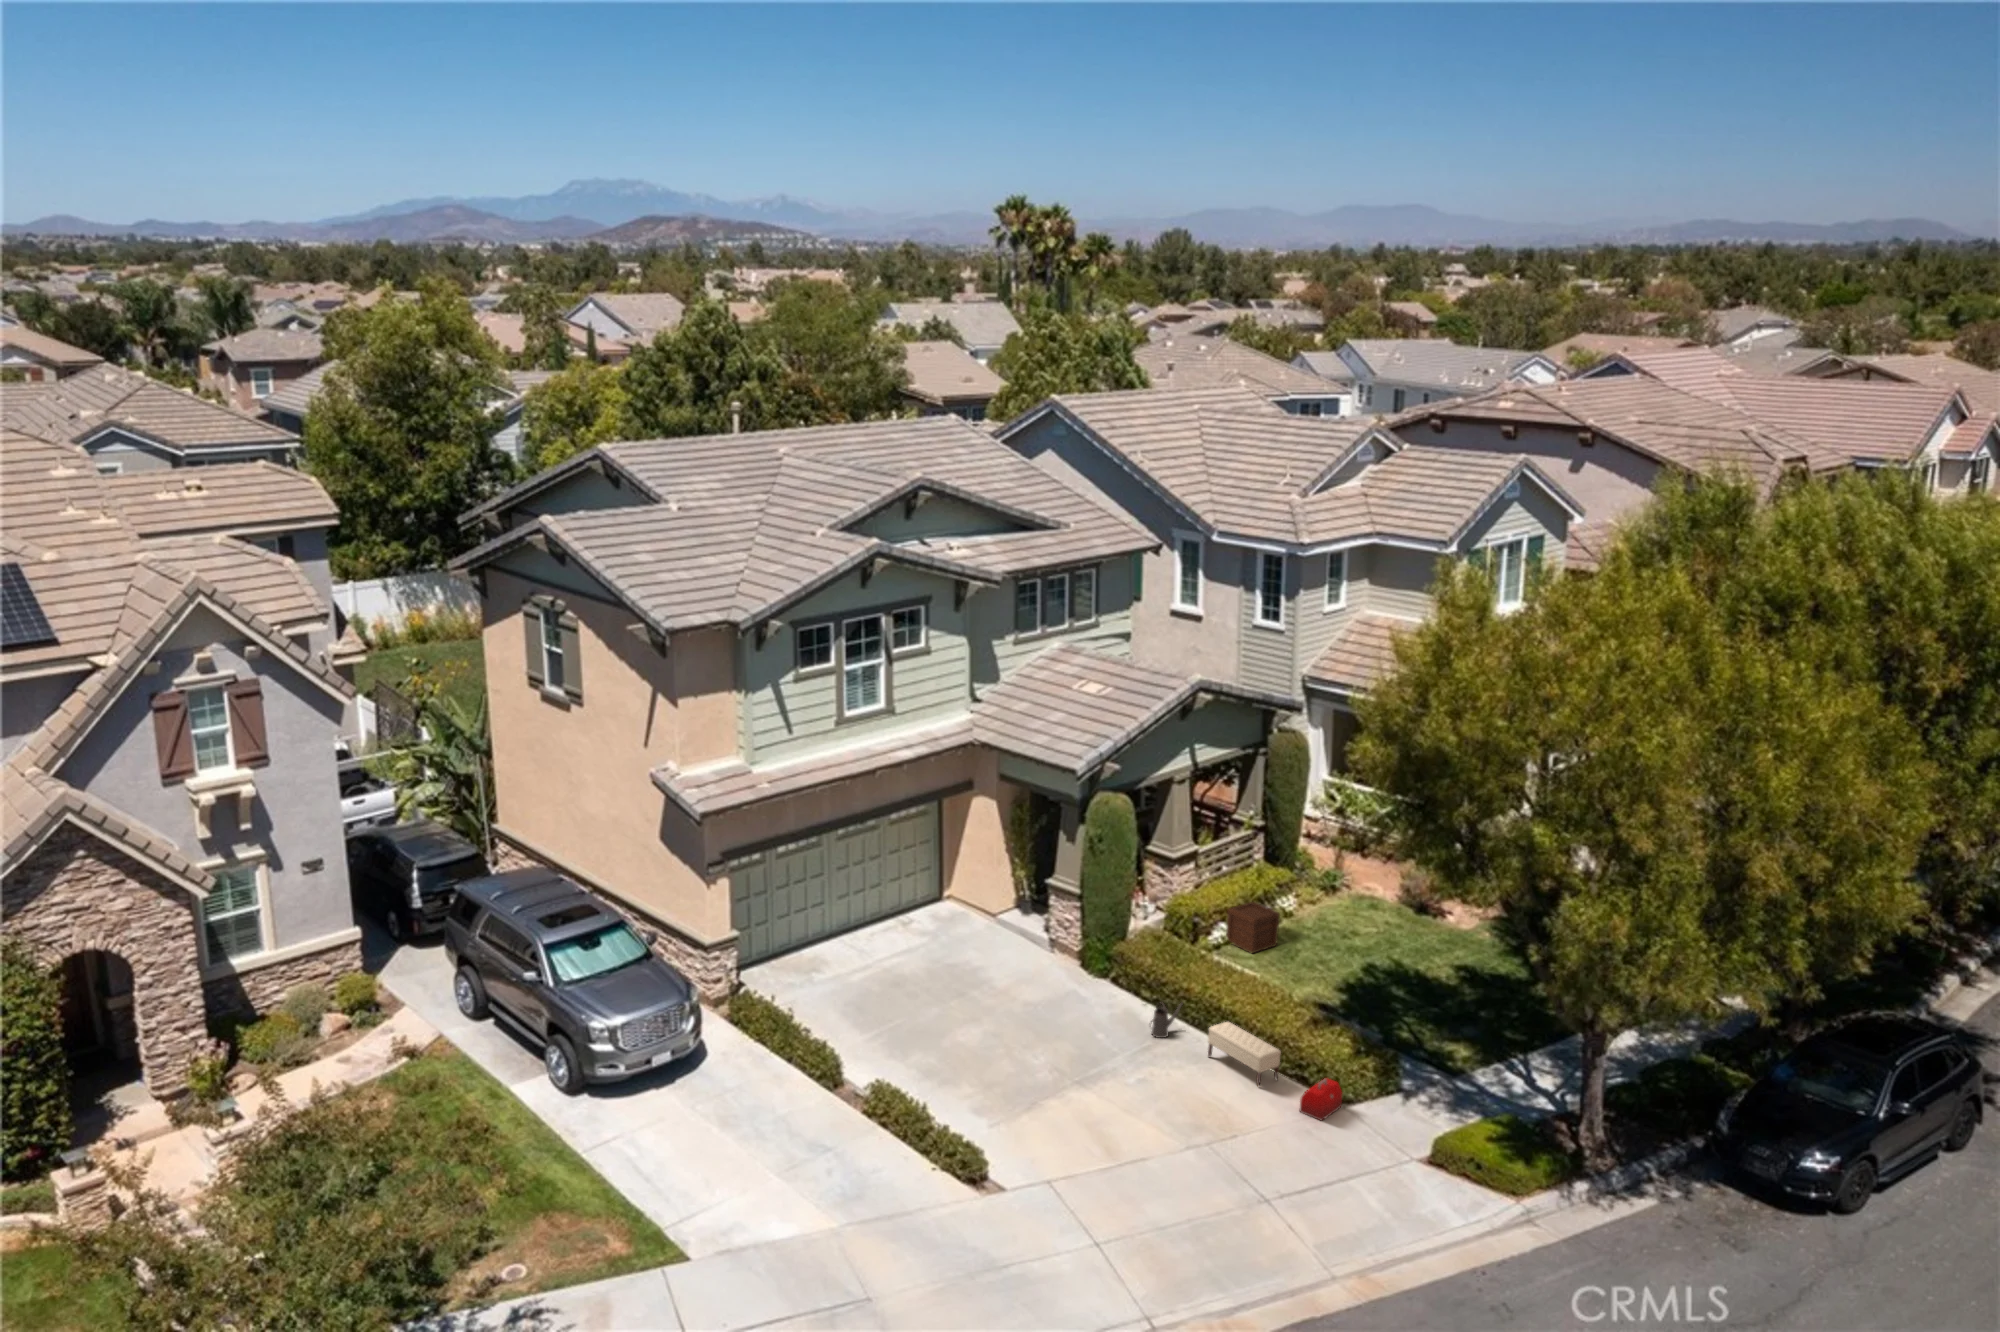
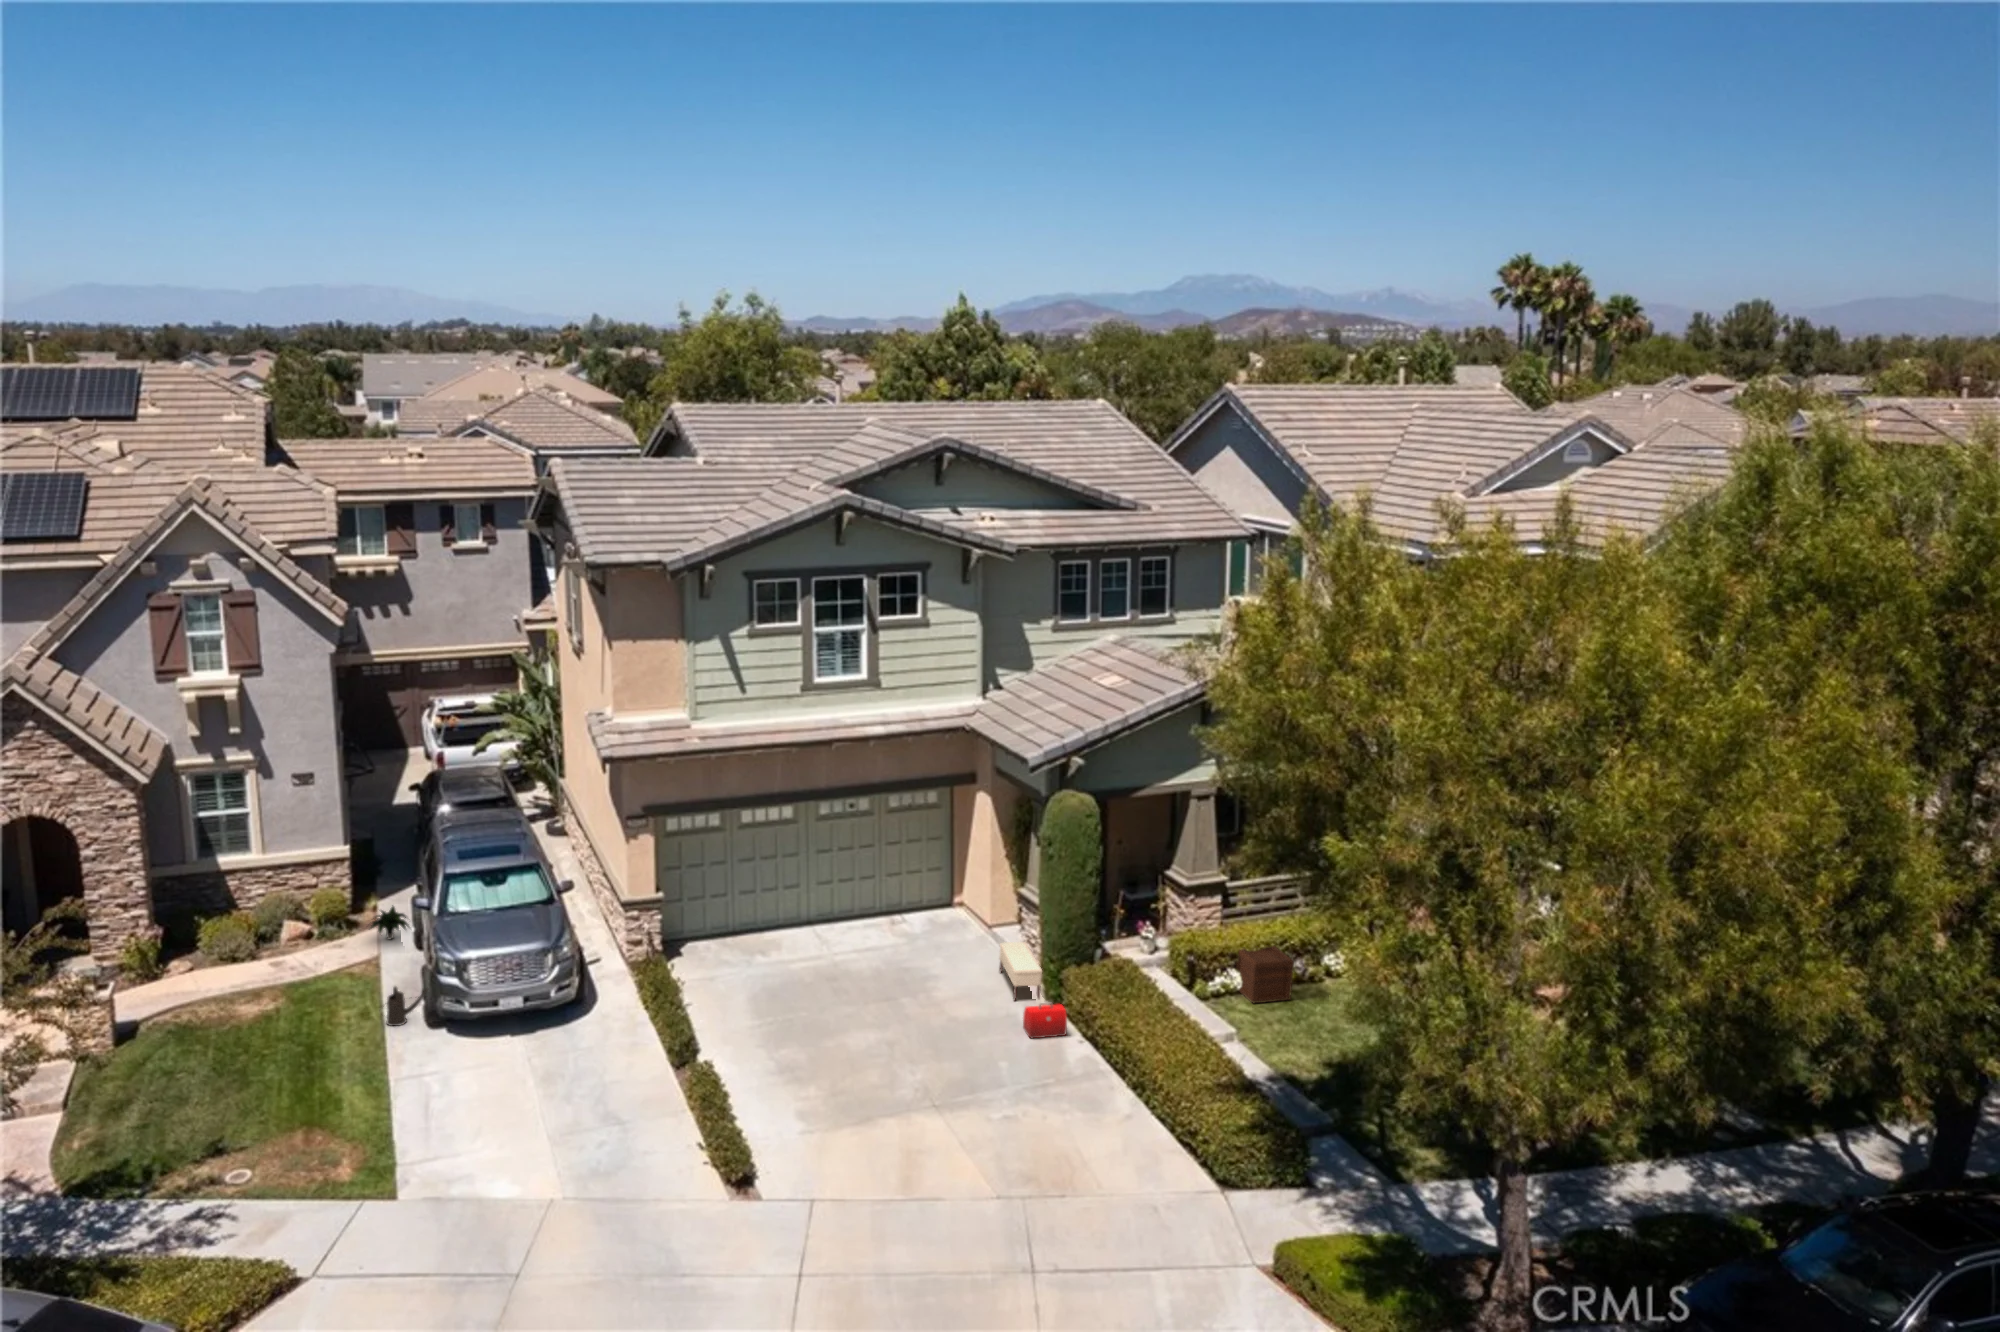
potted plant: none [421,983,467,1019] -> present [371,905,409,939]
watering can: present [1152,1002,1182,1038] -> present [387,987,427,1026]
bench: present [1208,1022,1281,1086] -> present [1000,942,1042,1000]
toolbox: present [1300,1078,1342,1121] -> present [1023,1002,1067,1038]

